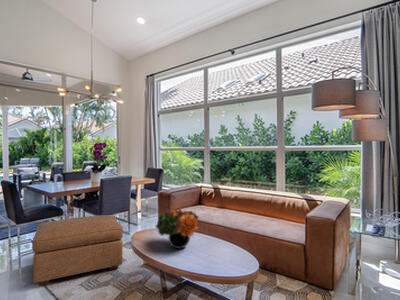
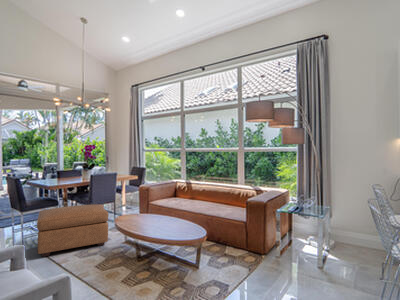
flower arrangement: present [156,208,198,248] -> none [132,195,166,225]

